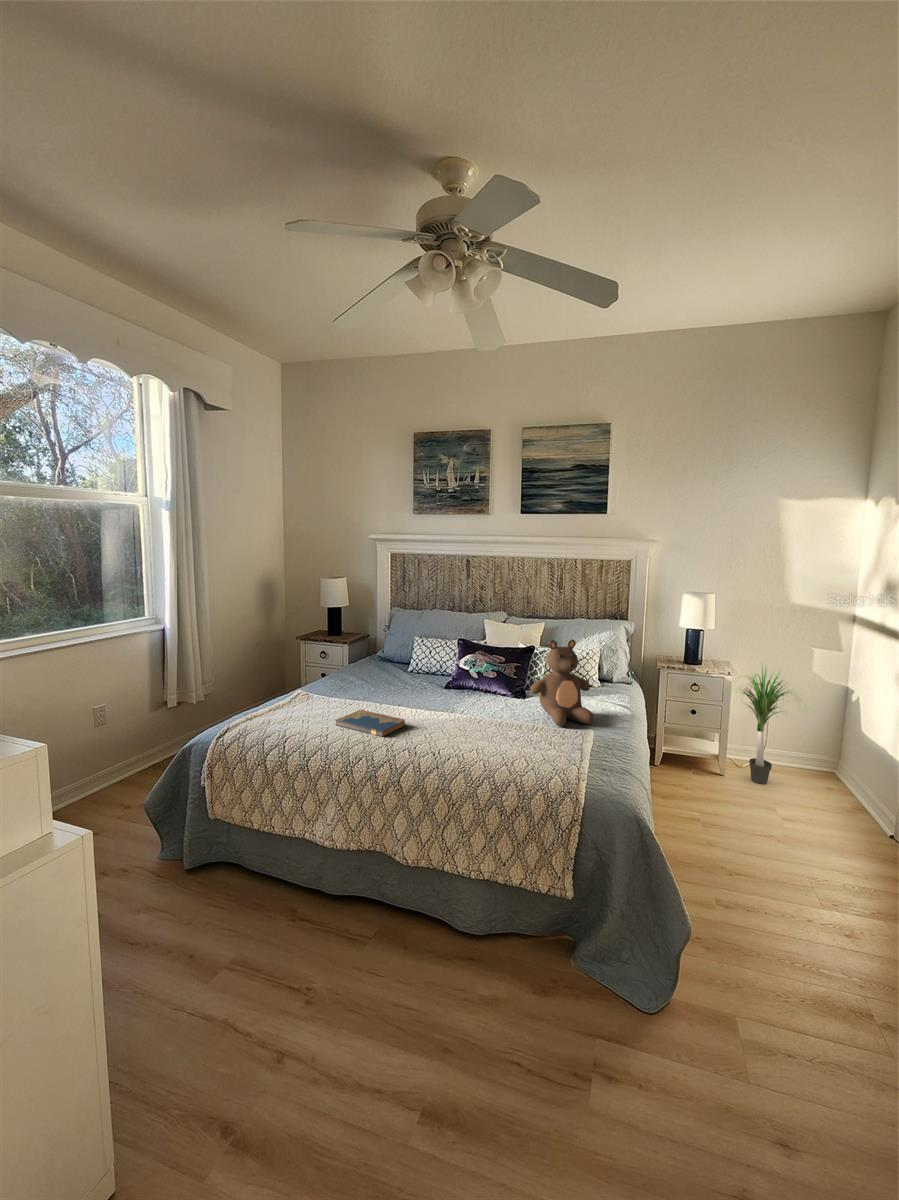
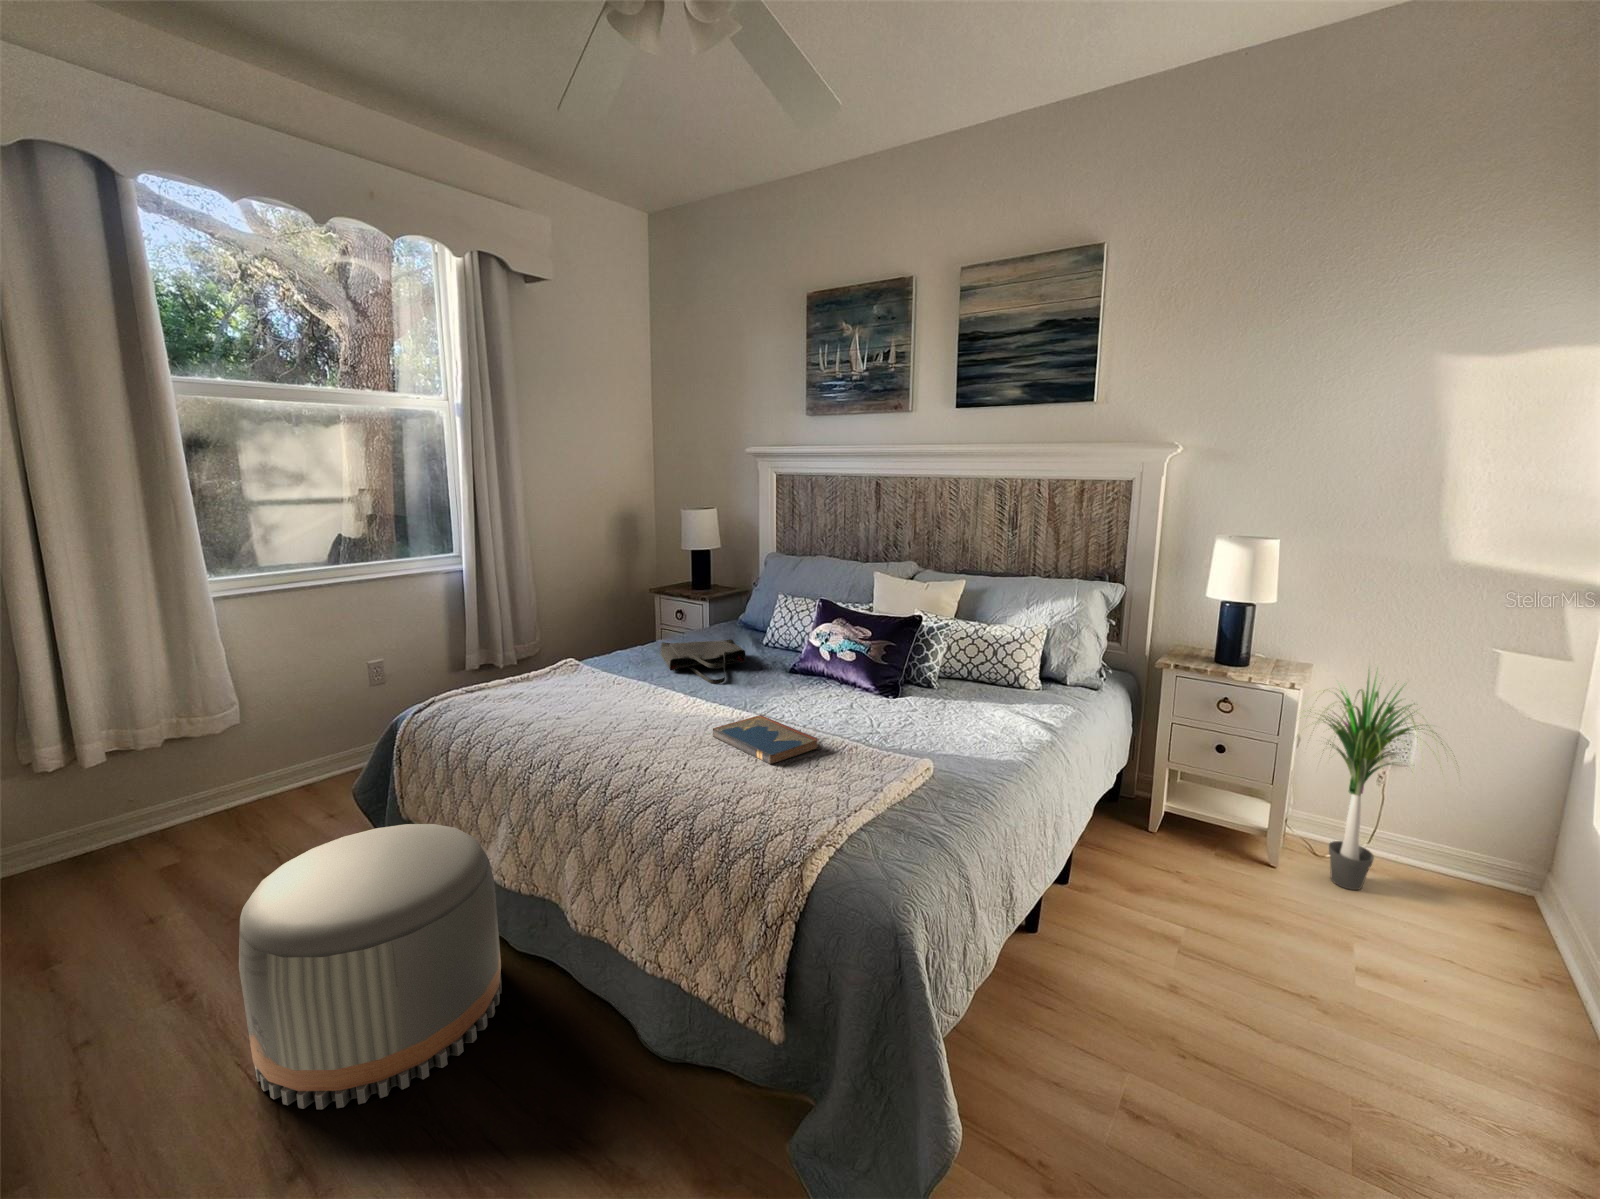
teddy bear: present [530,640,594,726] -> none [858,605,966,749]
tote bag: none [354,668,418,698] -> present [660,639,746,684]
hardcover book: present [336,710,405,737] -> present [713,715,819,765]
pouf: none [174,812,342,1022] -> present [239,824,502,1109]

